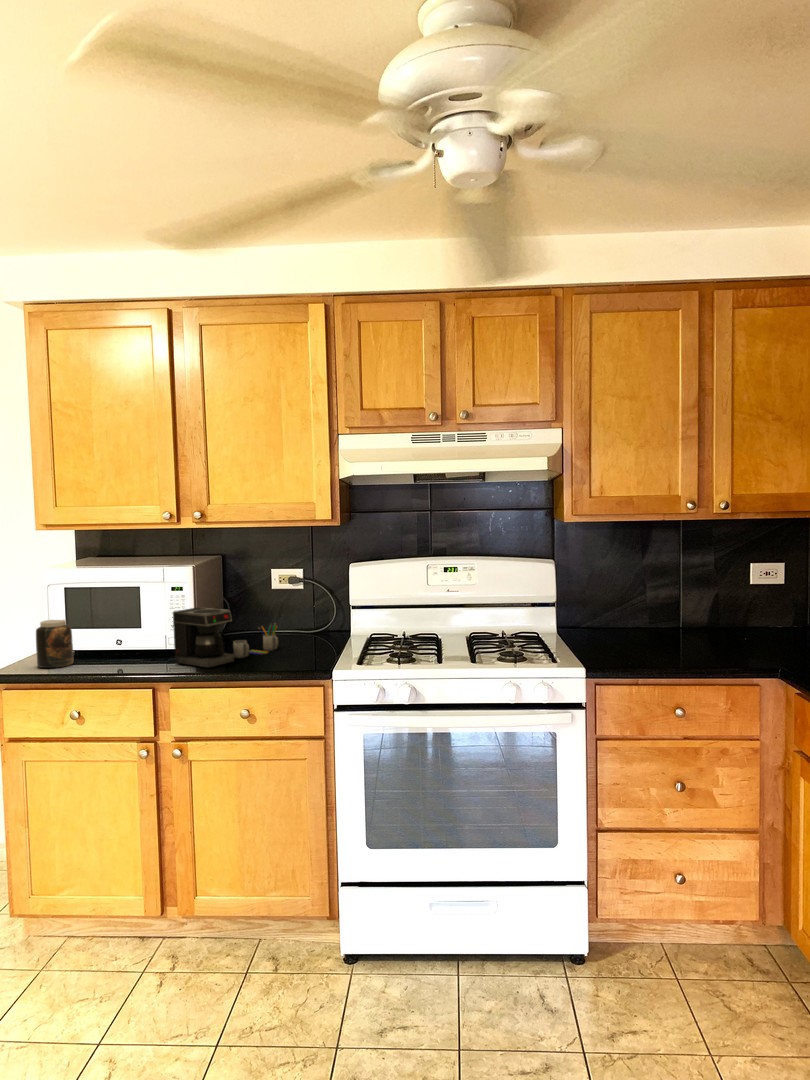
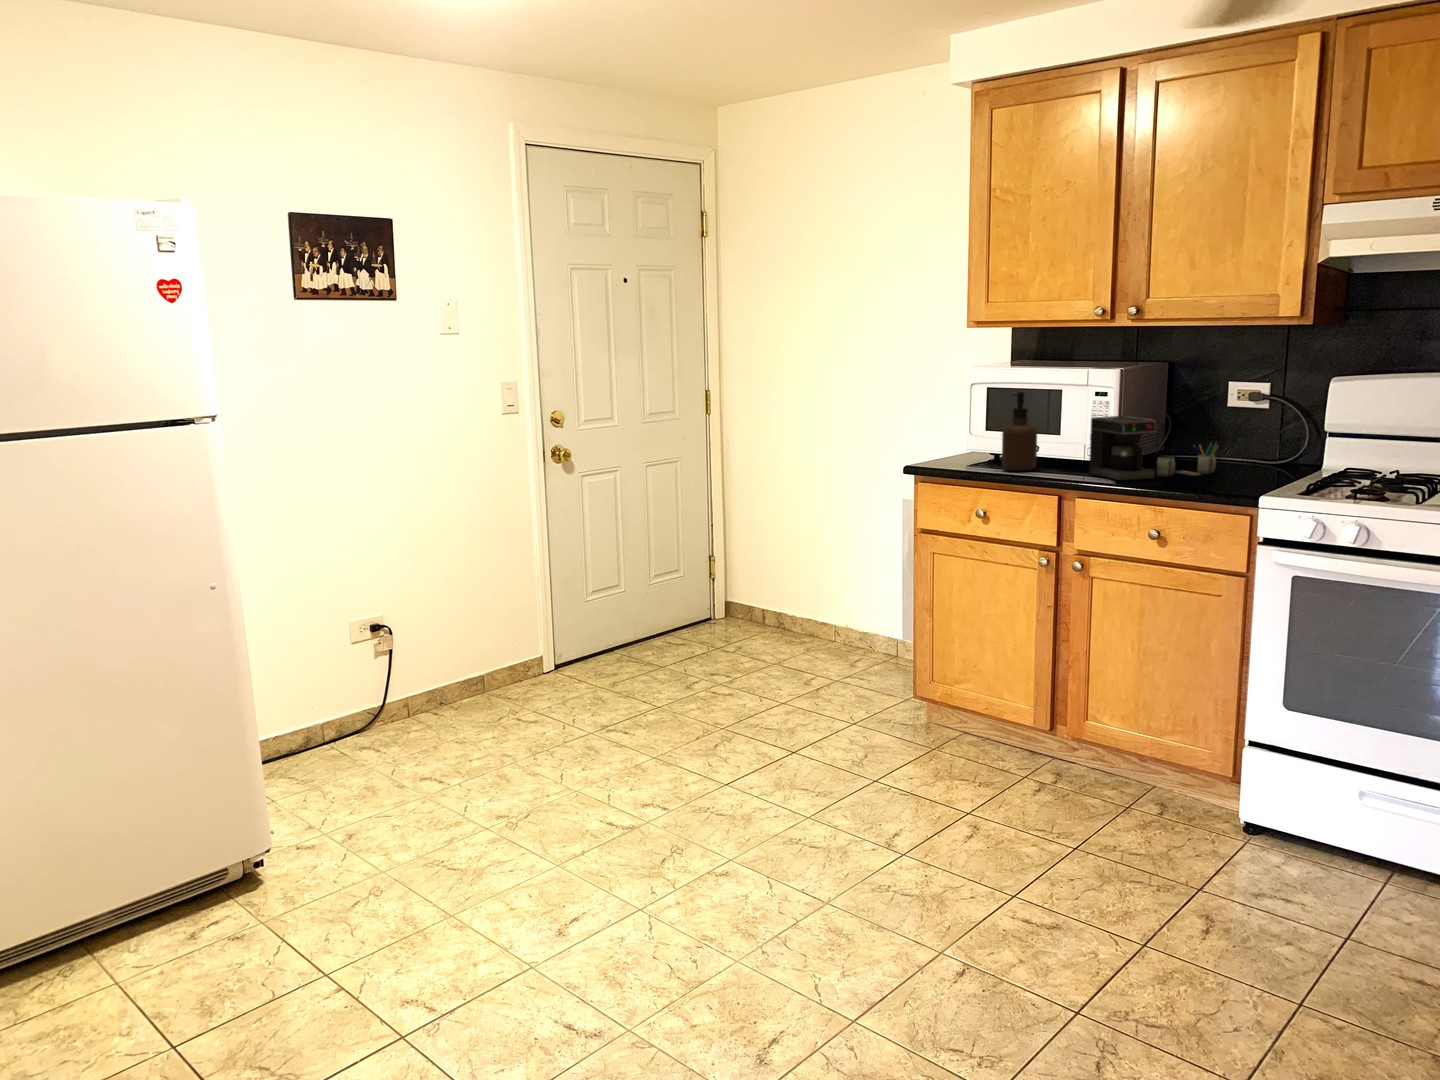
soap dispenser: none [86,591,122,667] -> present [1002,392,1037,471]
jar: present [36,620,73,668] -> none [955,420,990,468]

